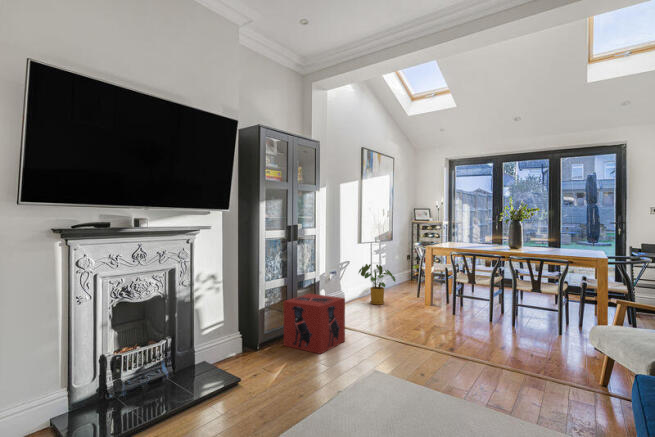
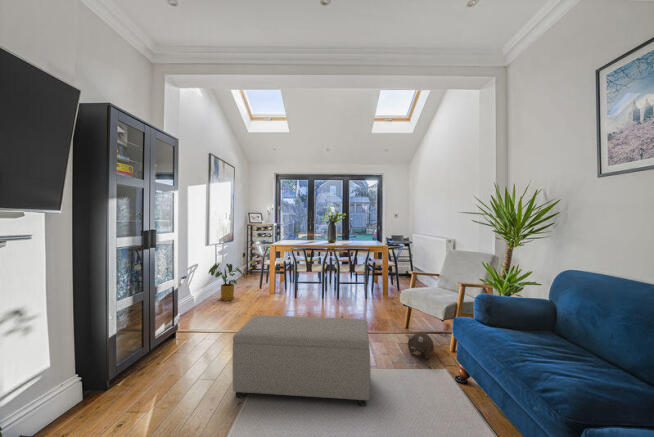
storage box: present [283,294,345,354] -> none [141,304,215,373]
ottoman: none [343,310,485,412] -> present [232,315,371,405]
plush toy: none [551,360,596,396] -> present [408,332,434,359]

